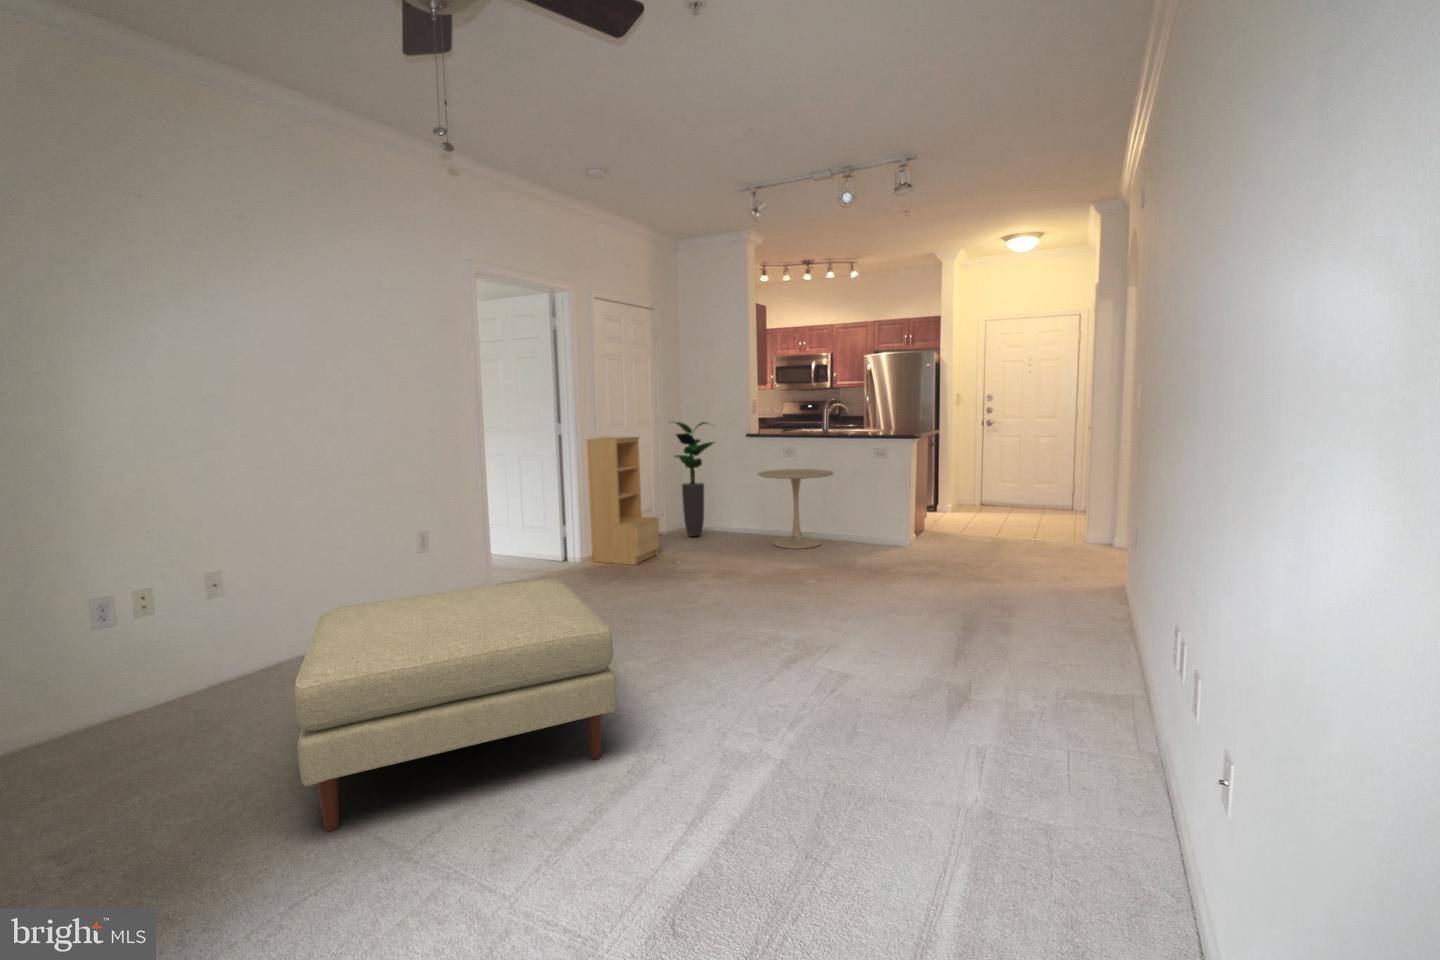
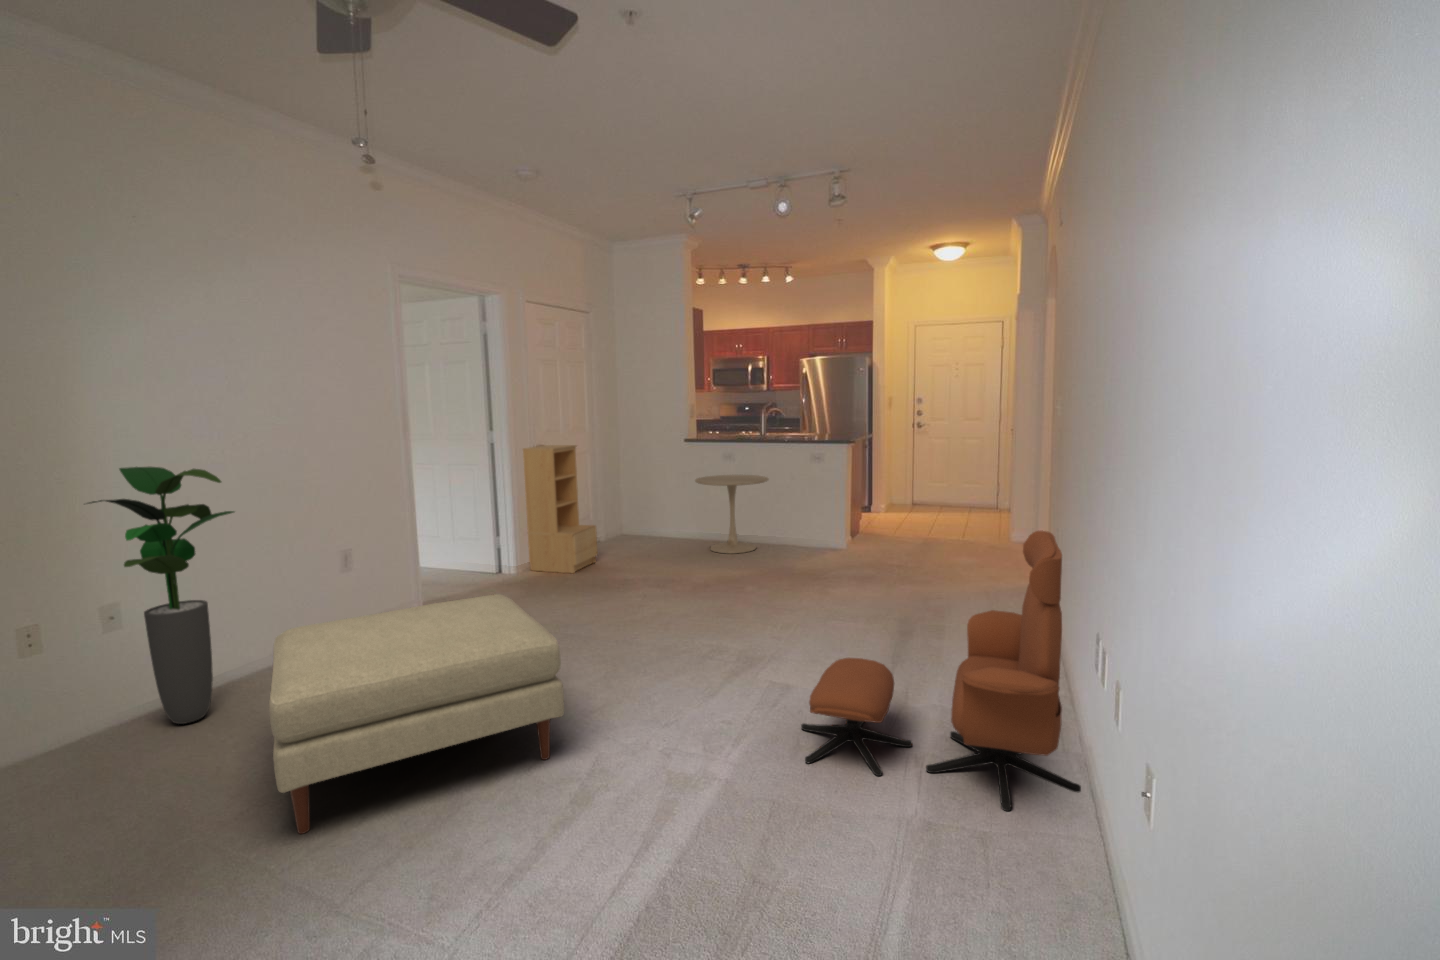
potted plant: present [675,422,714,537] -> present [87,467,234,724]
lounge chair: none [881,512,1239,852] -> present [801,531,1081,811]

